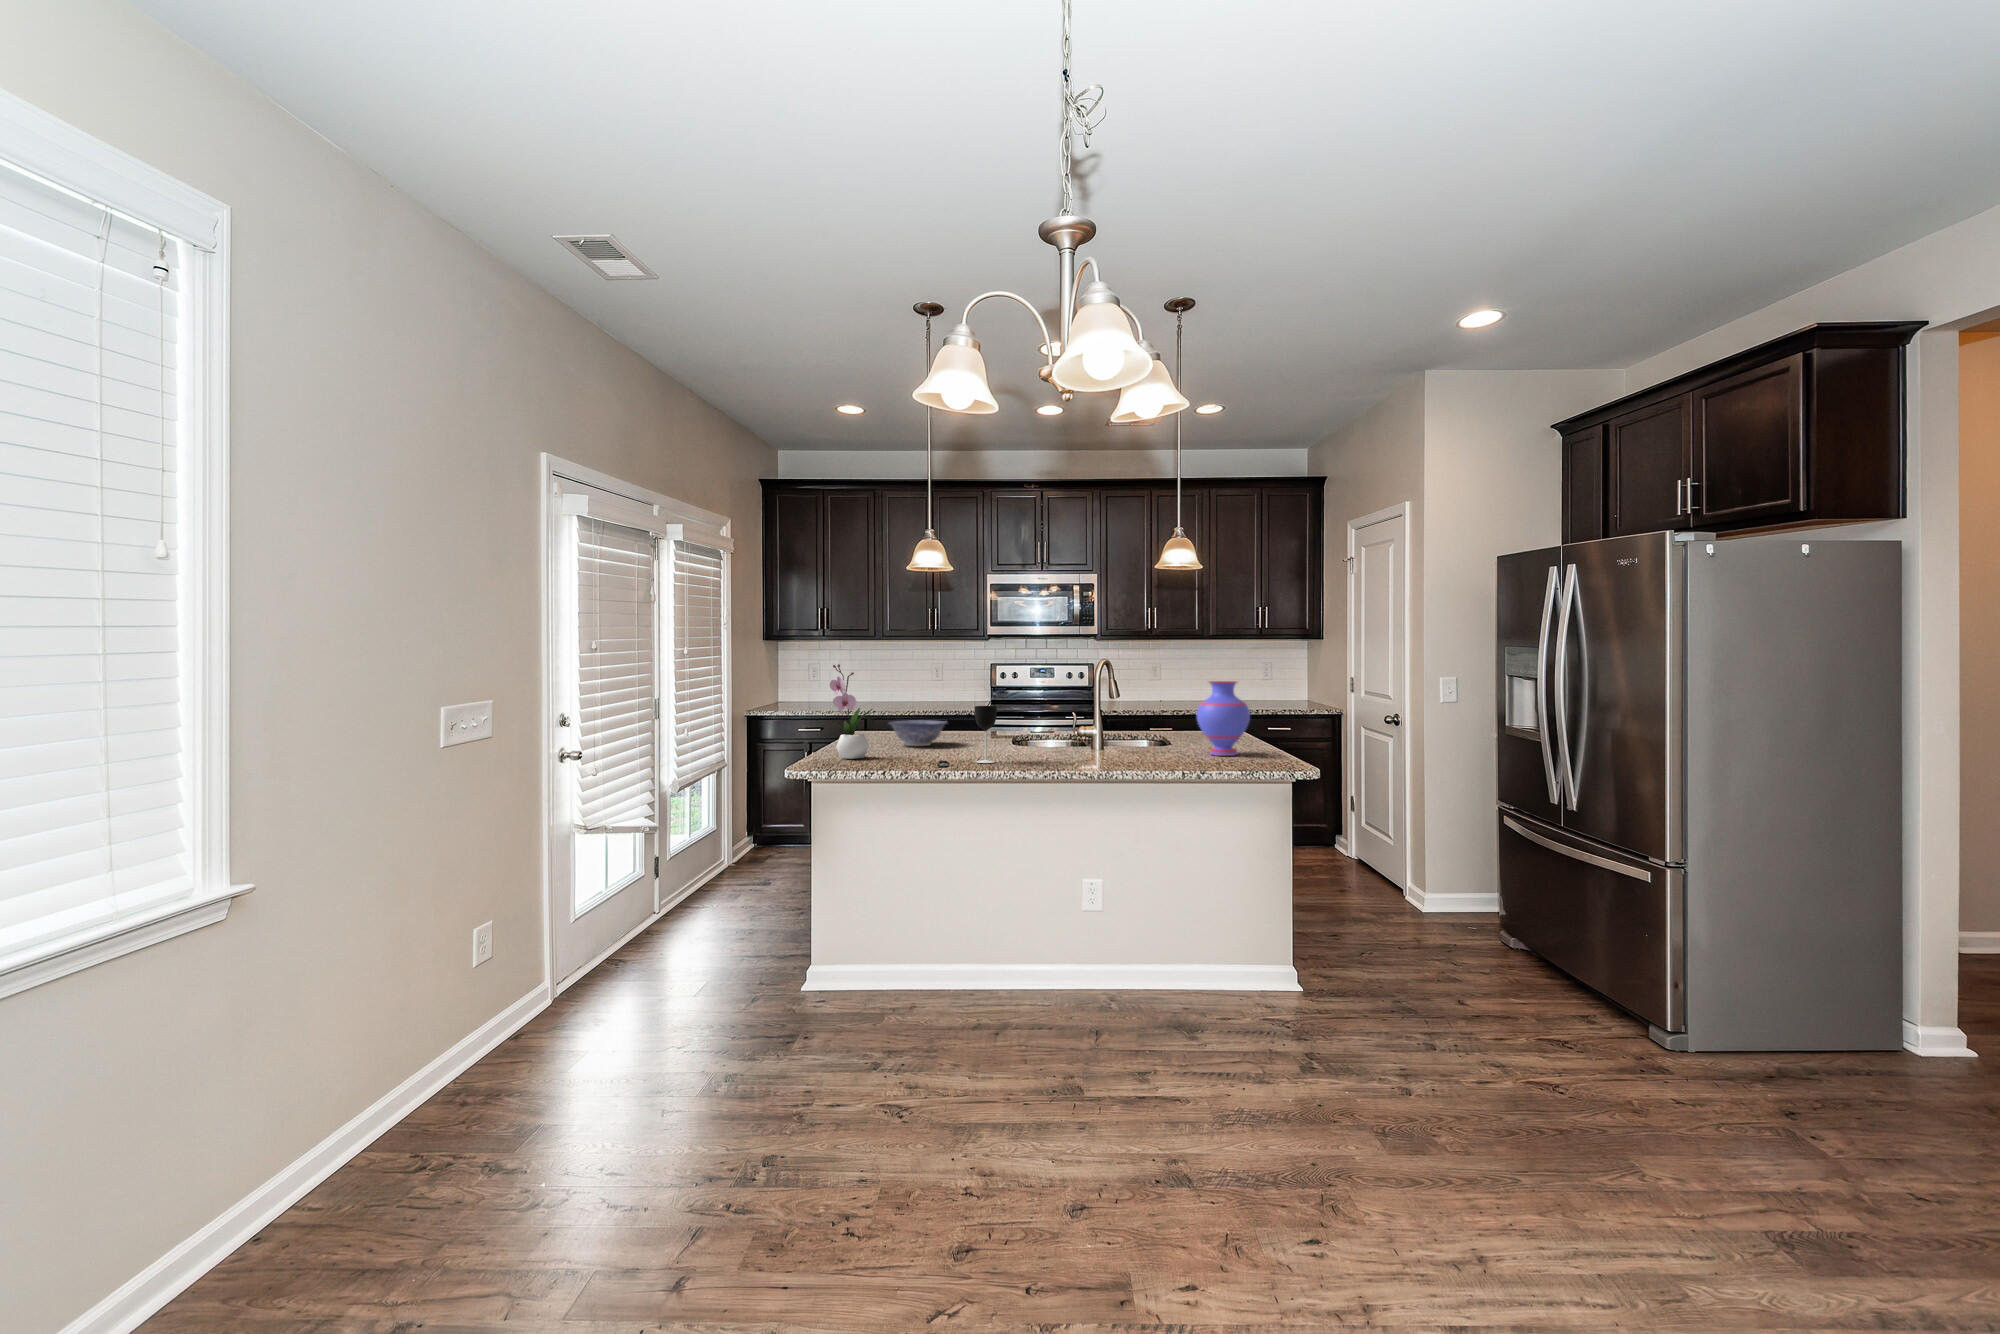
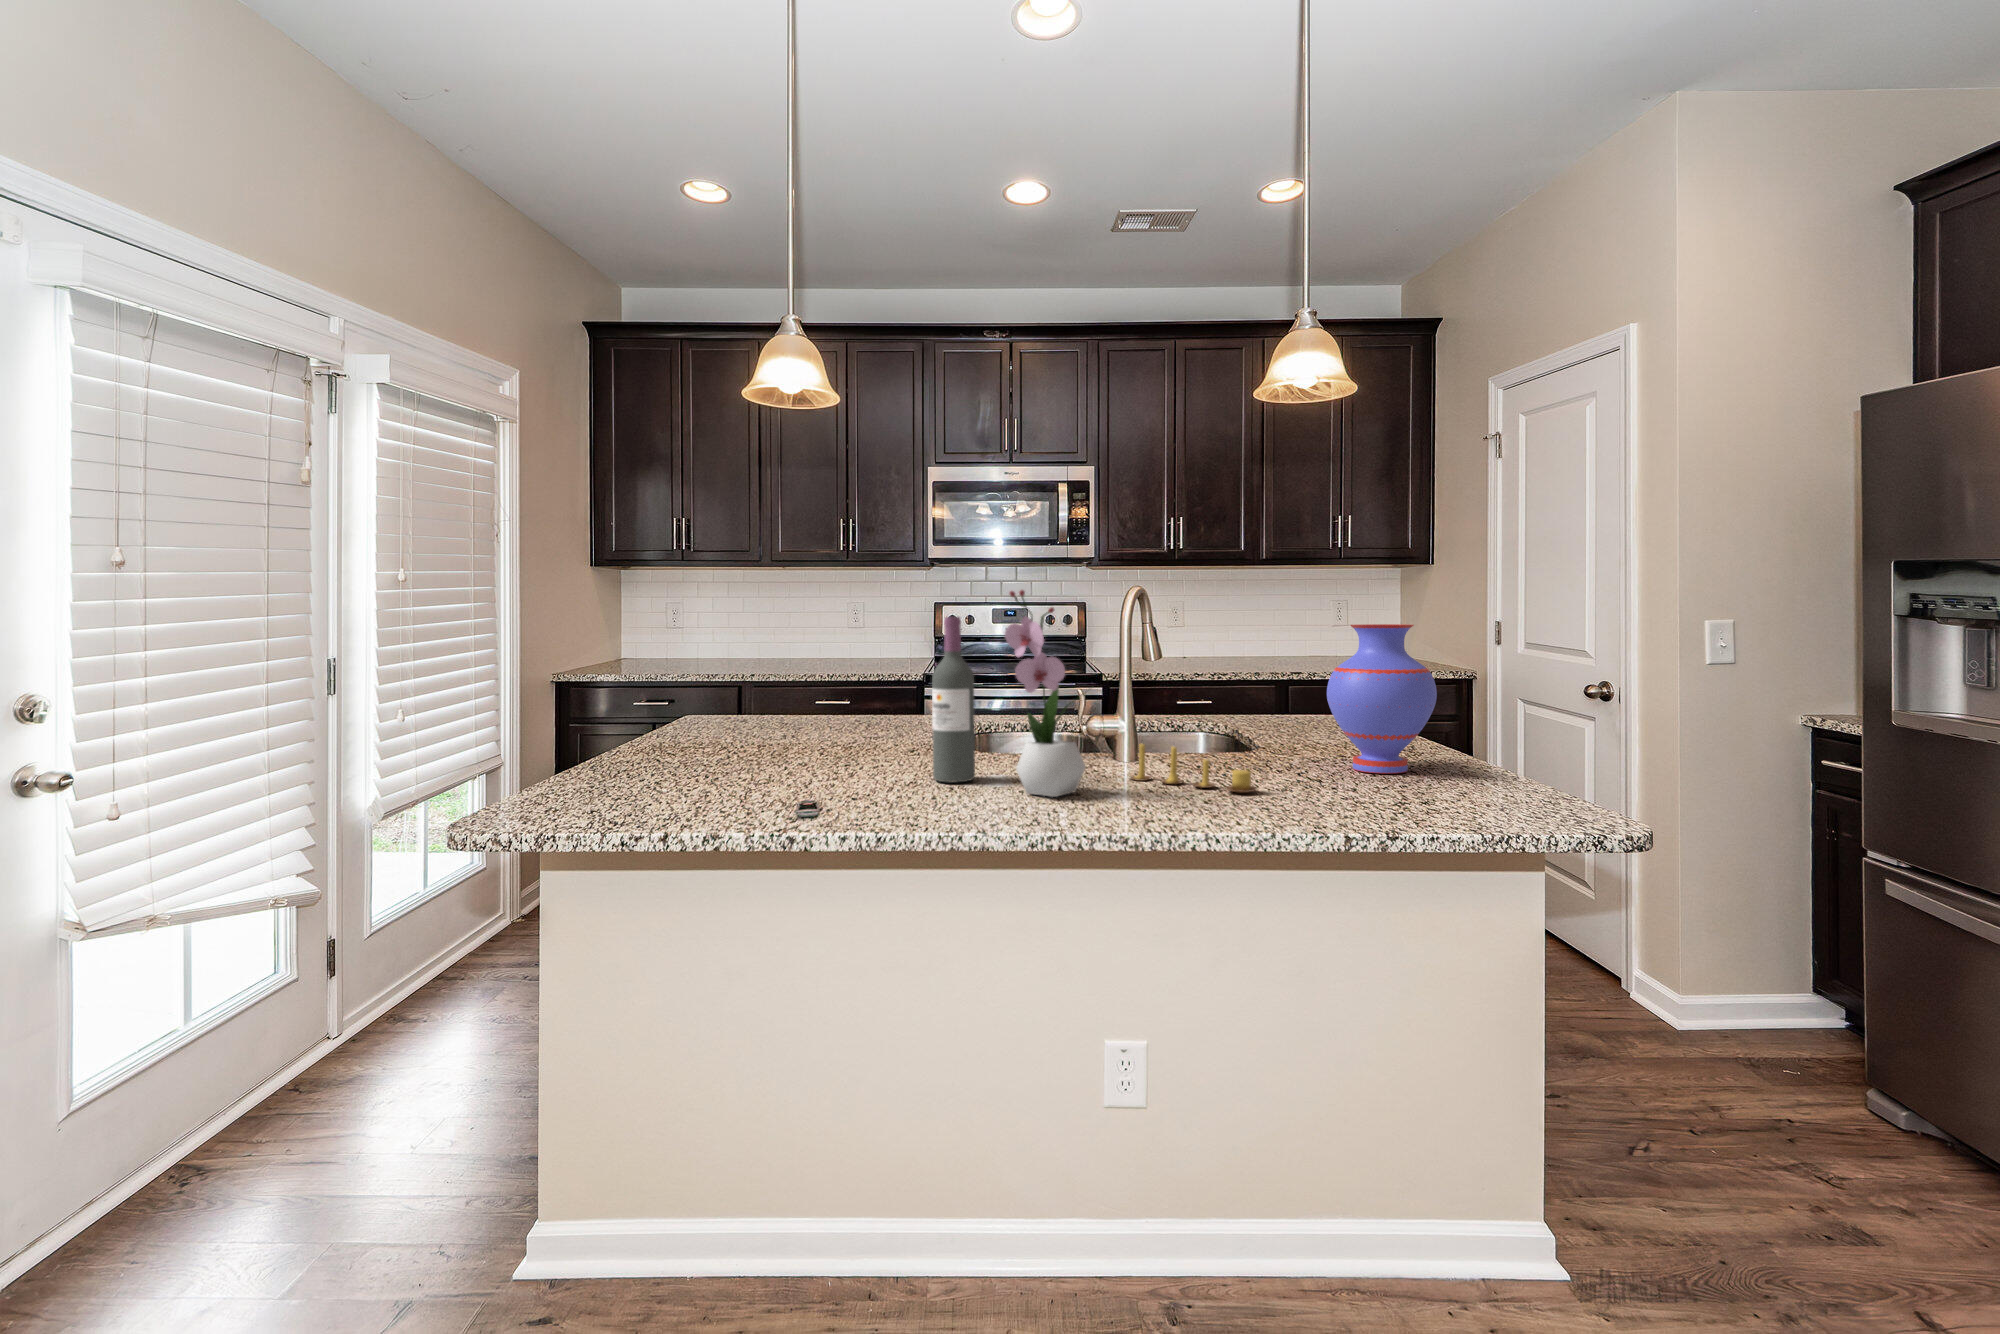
flower arrangement: present [830,664,873,759] -> present [1005,590,1085,797]
wine bottle: none [997,677,1018,758] -> present [932,617,975,782]
wine glass: present [975,706,997,763] -> none [882,677,929,799]
decorative bowl: present [889,721,947,746] -> none [729,700,844,750]
candle: none [1094,738,1153,761] -> present [1130,744,1256,792]

